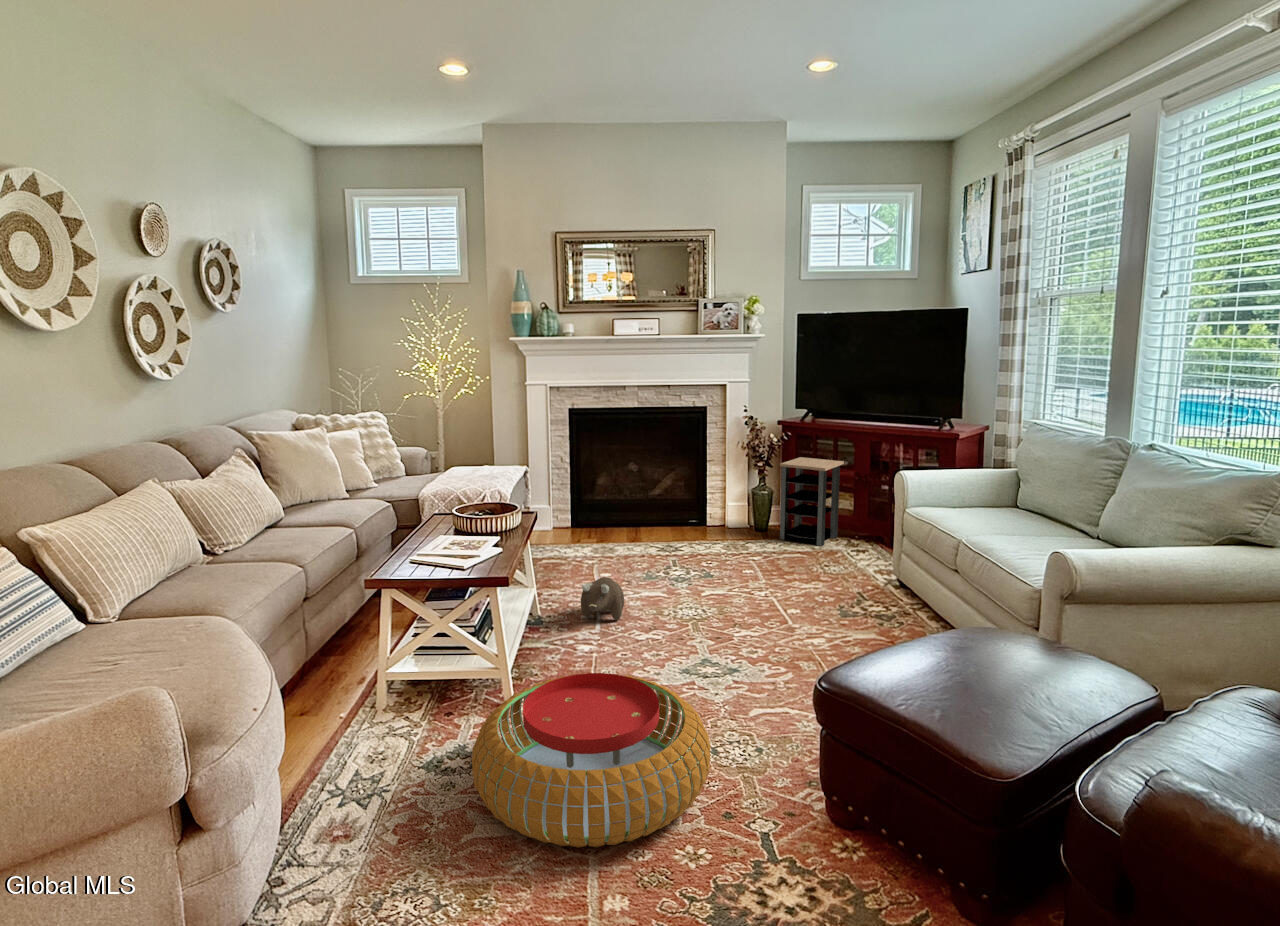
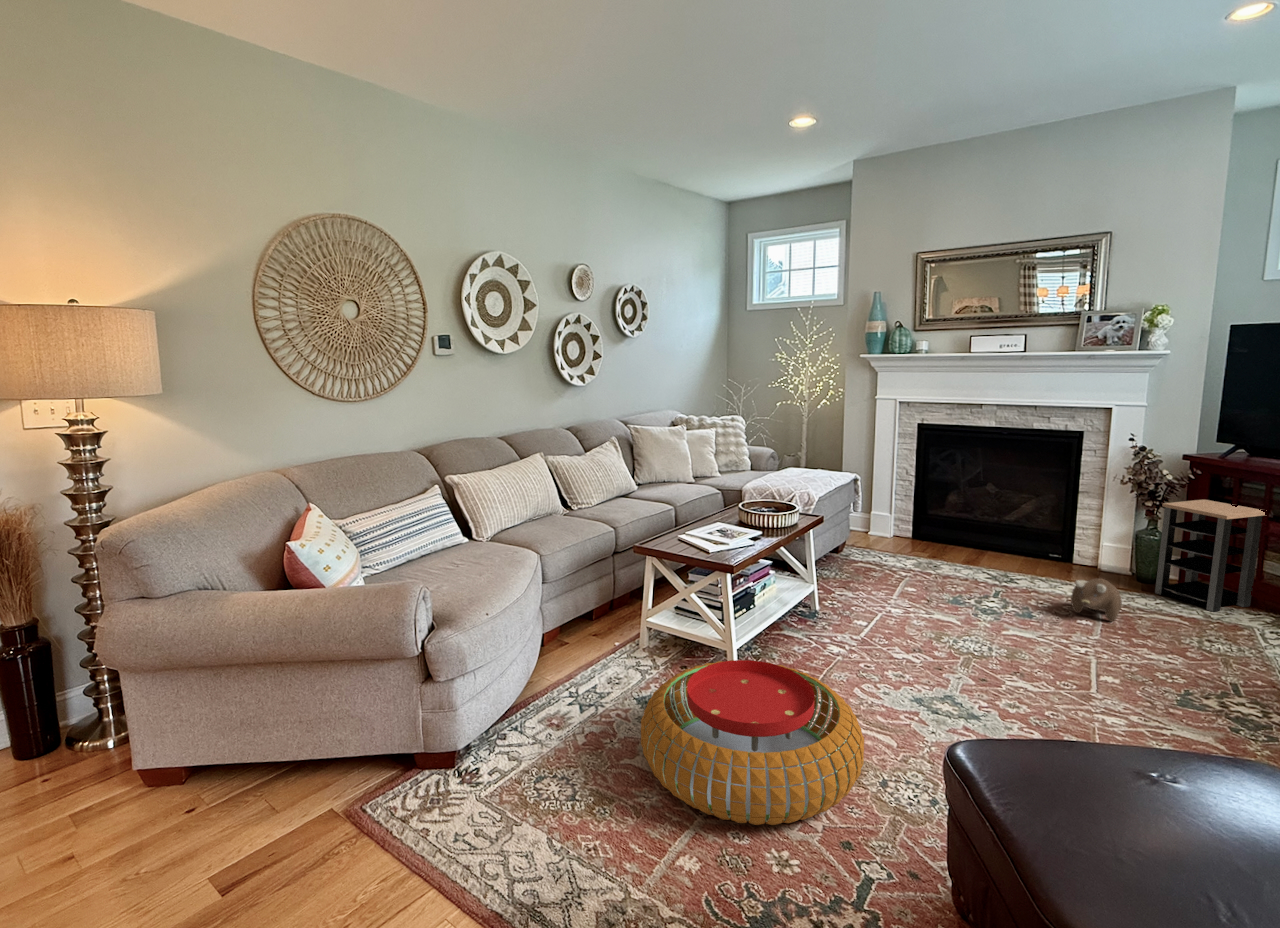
plush toy: present [581,577,624,621] -> present [1071,578,1122,622]

